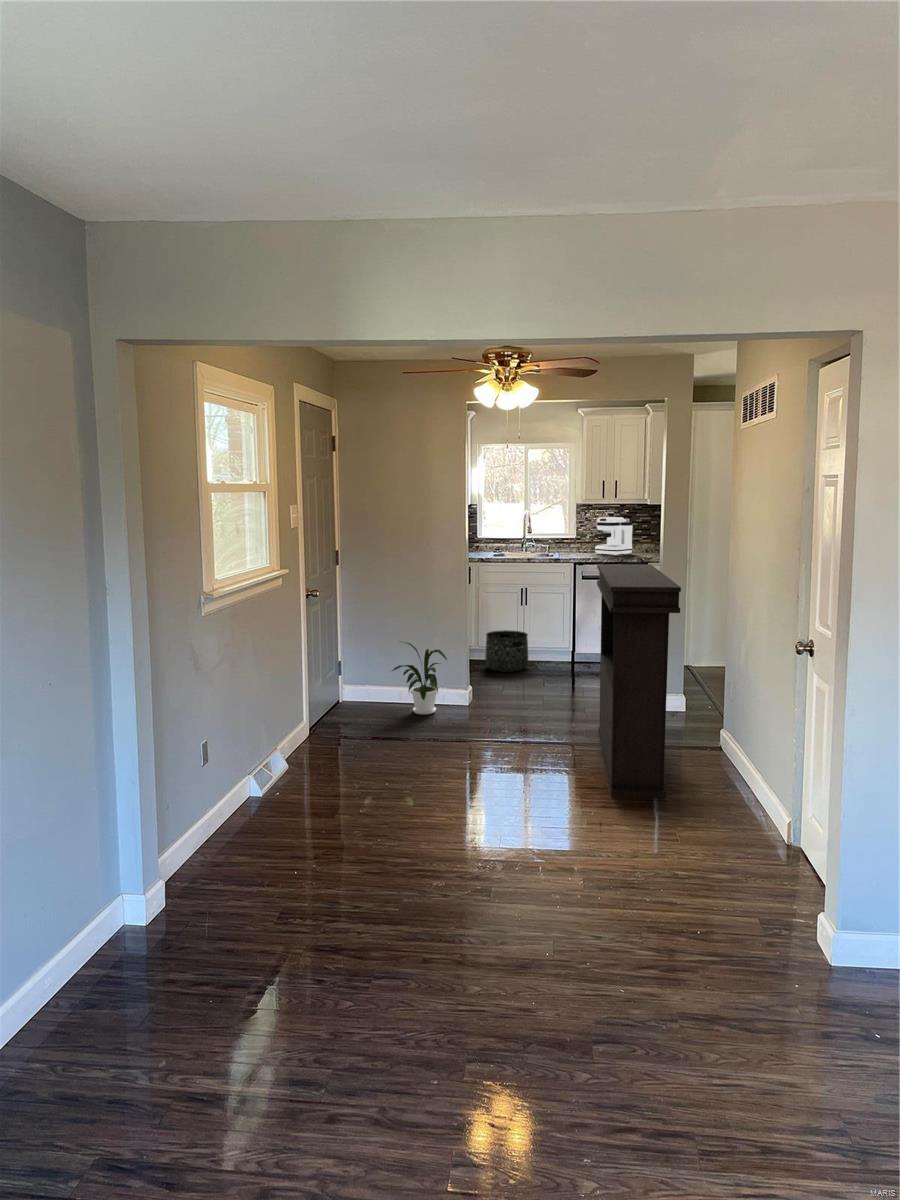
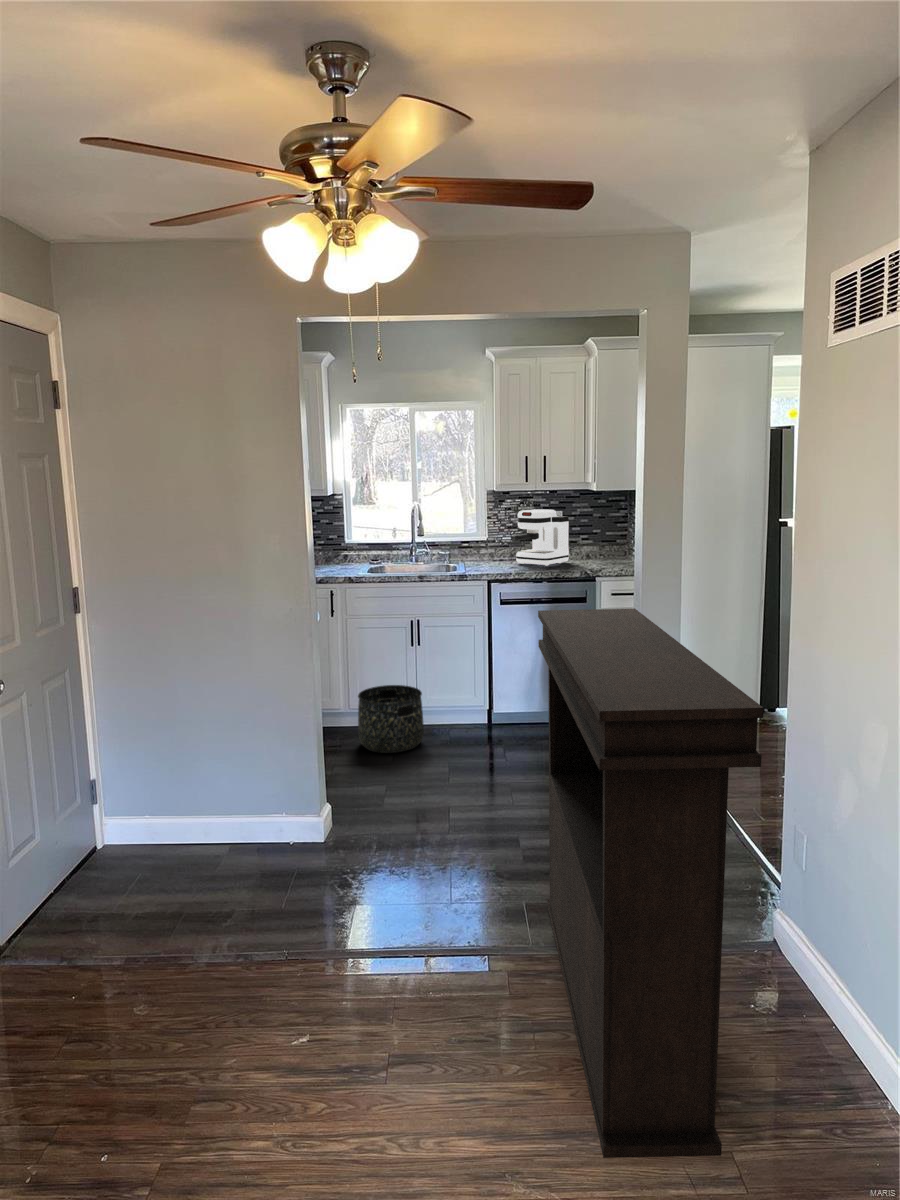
house plant: present [392,642,447,715] -> none [167,748,276,876]

